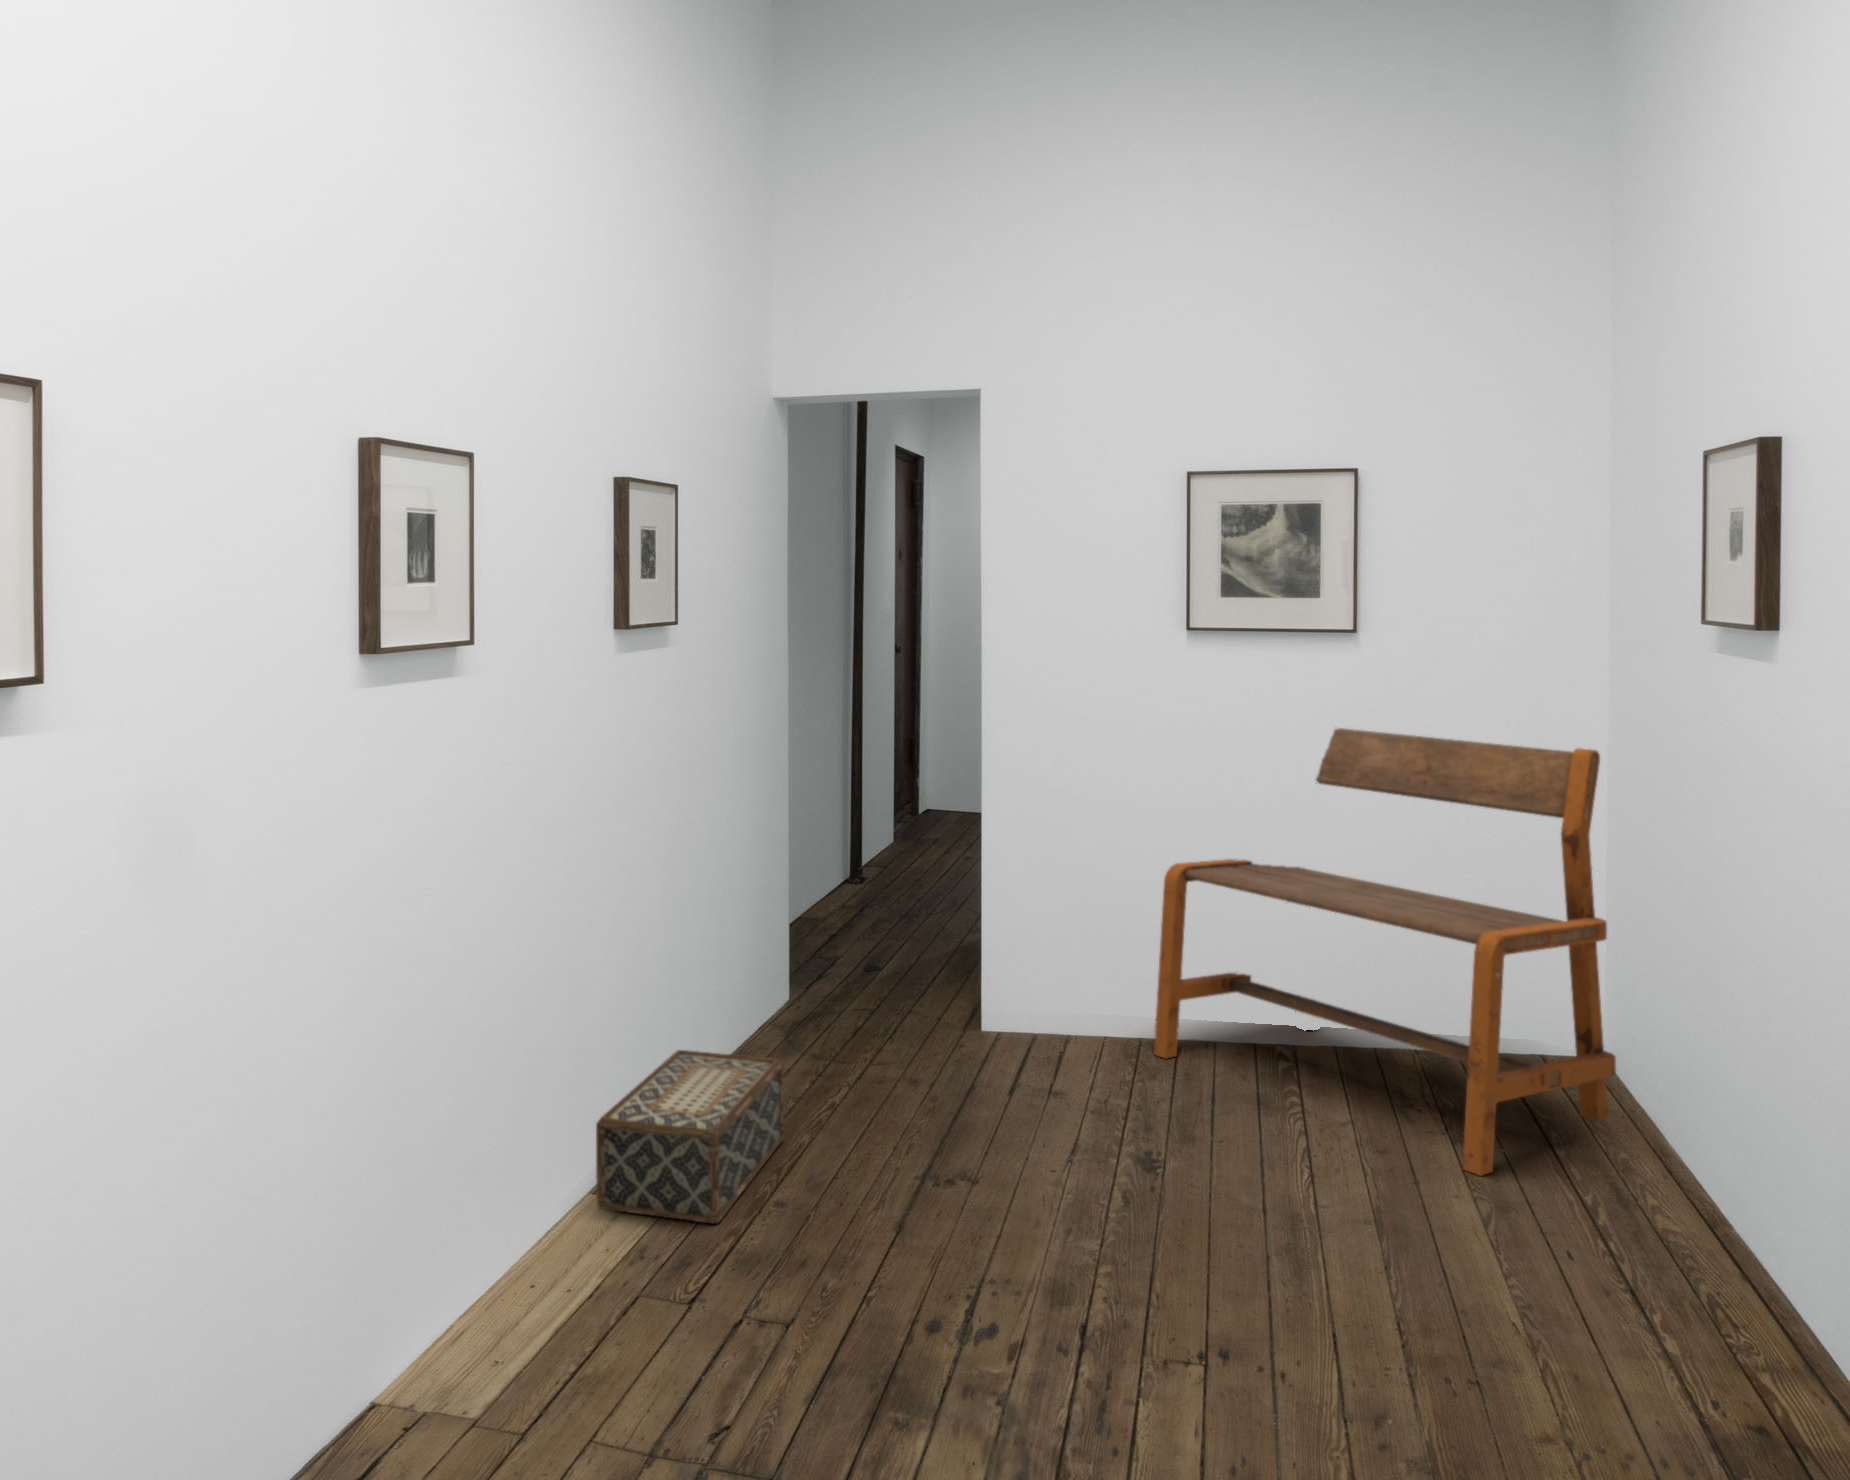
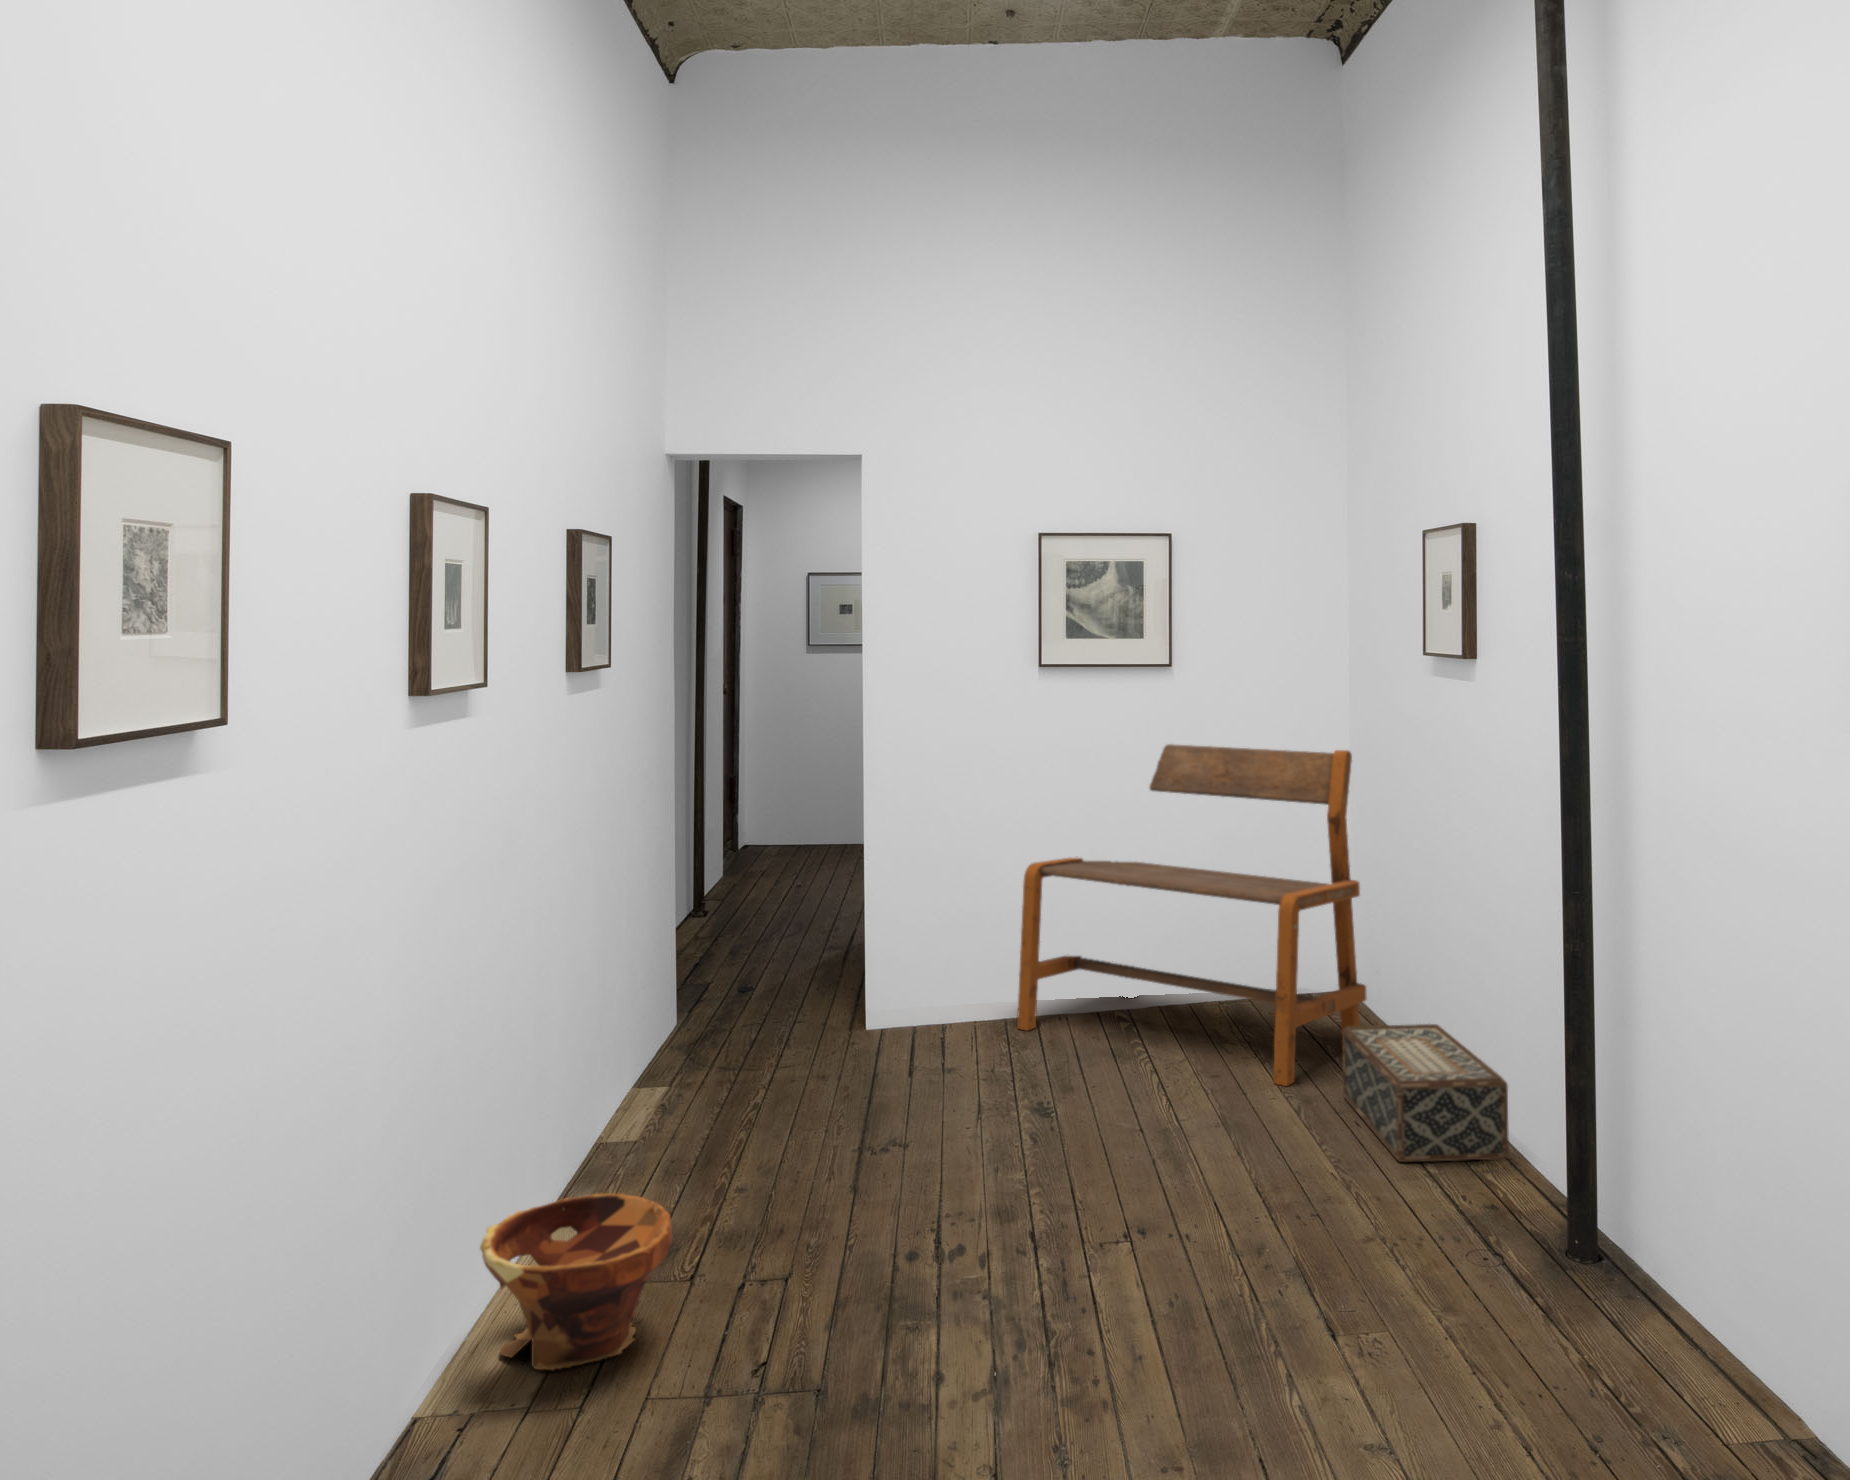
woven basket: present [596,1050,784,1223] -> present [1342,1024,1509,1162]
planter: none [452,1202,650,1388] -> present [480,1194,671,1370]

